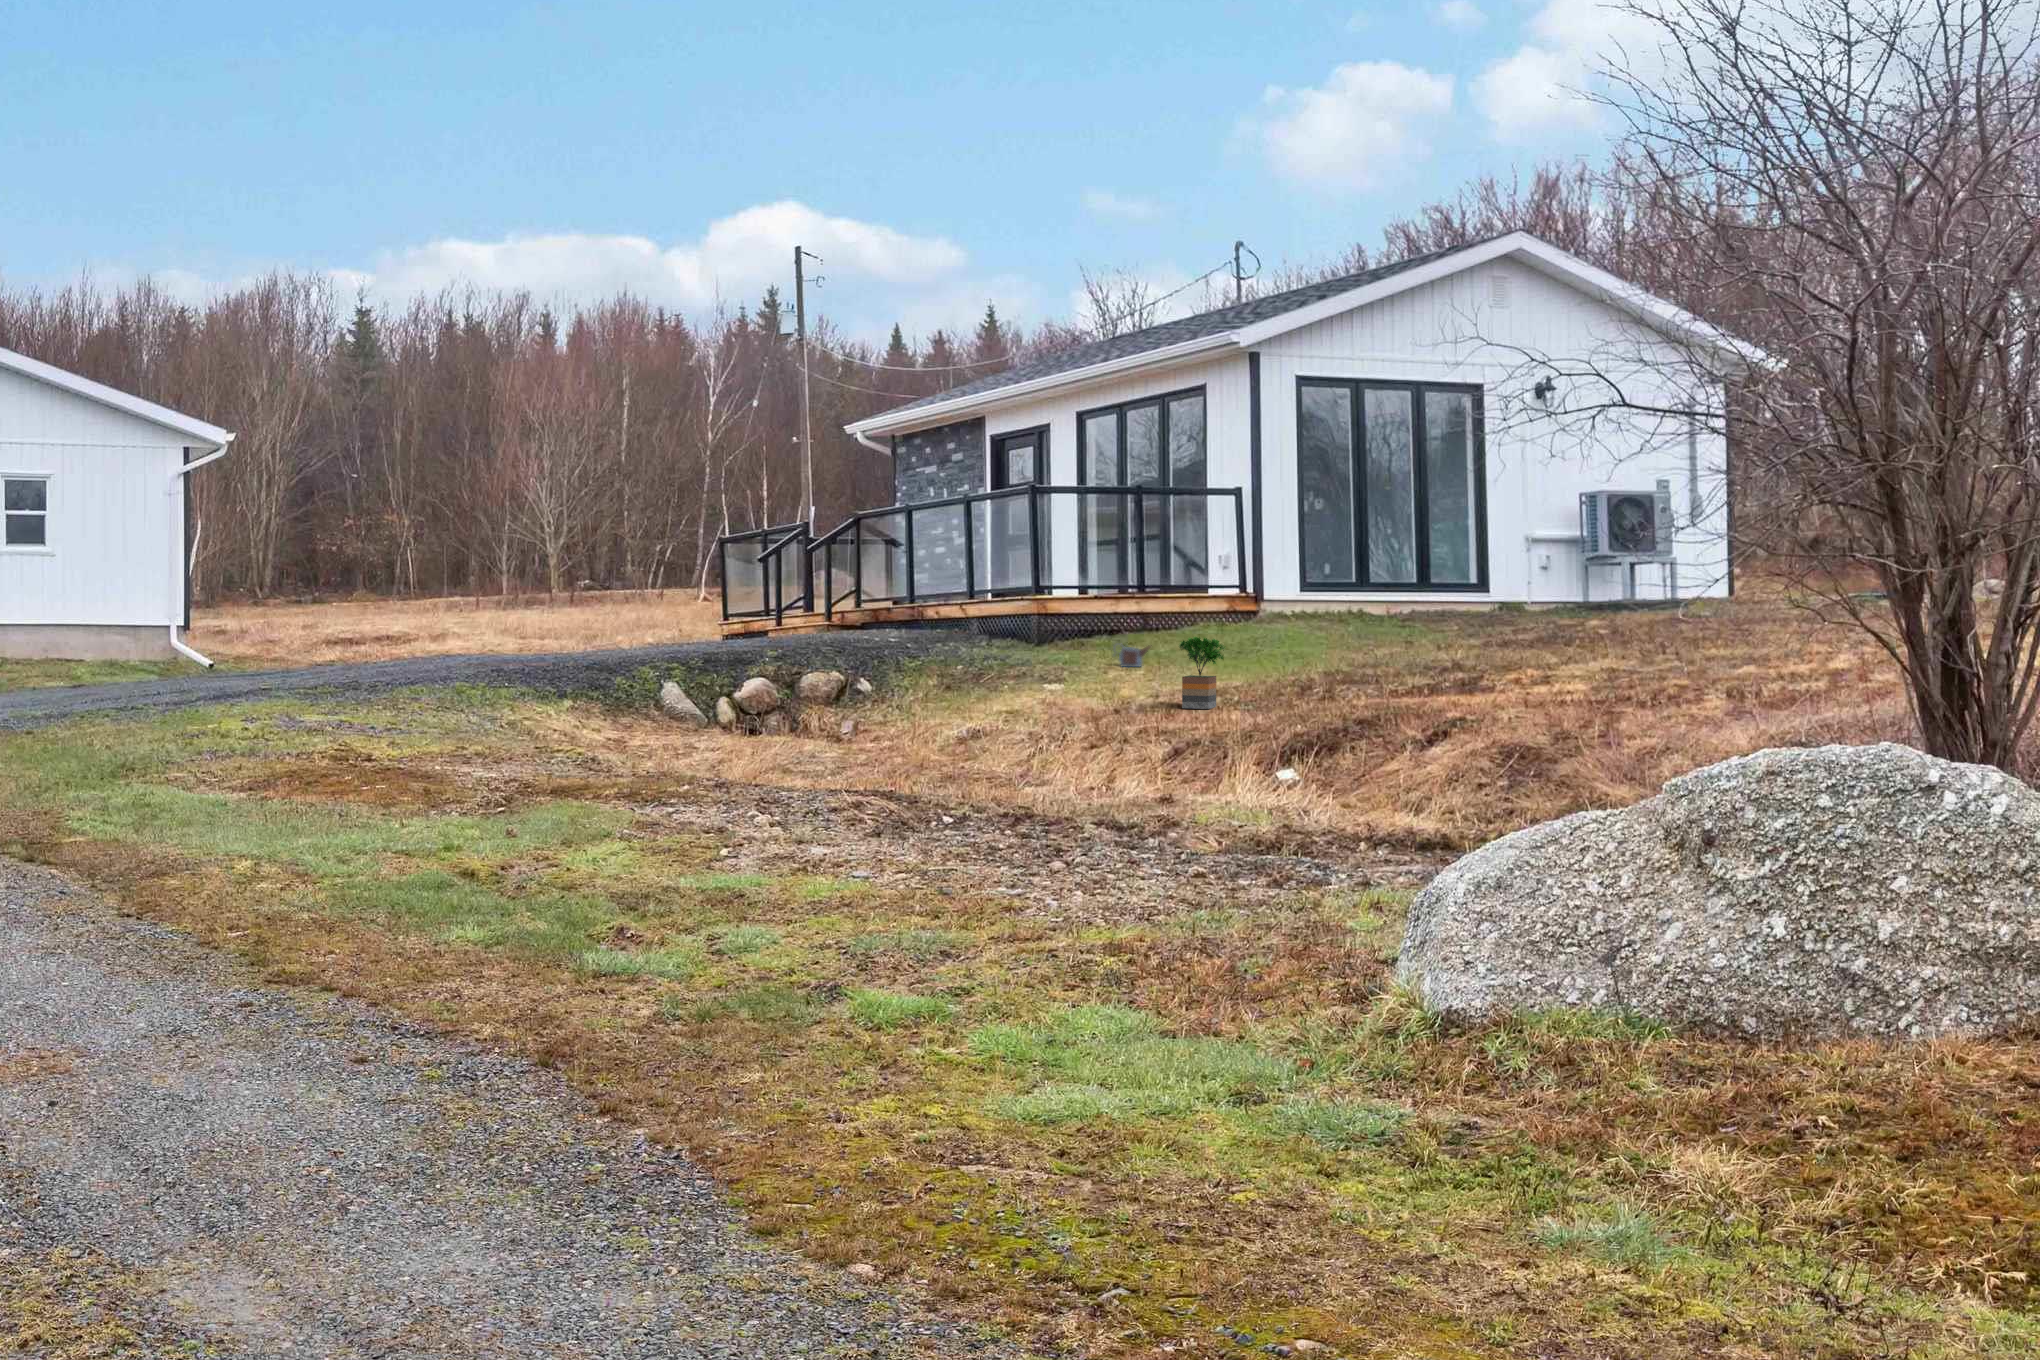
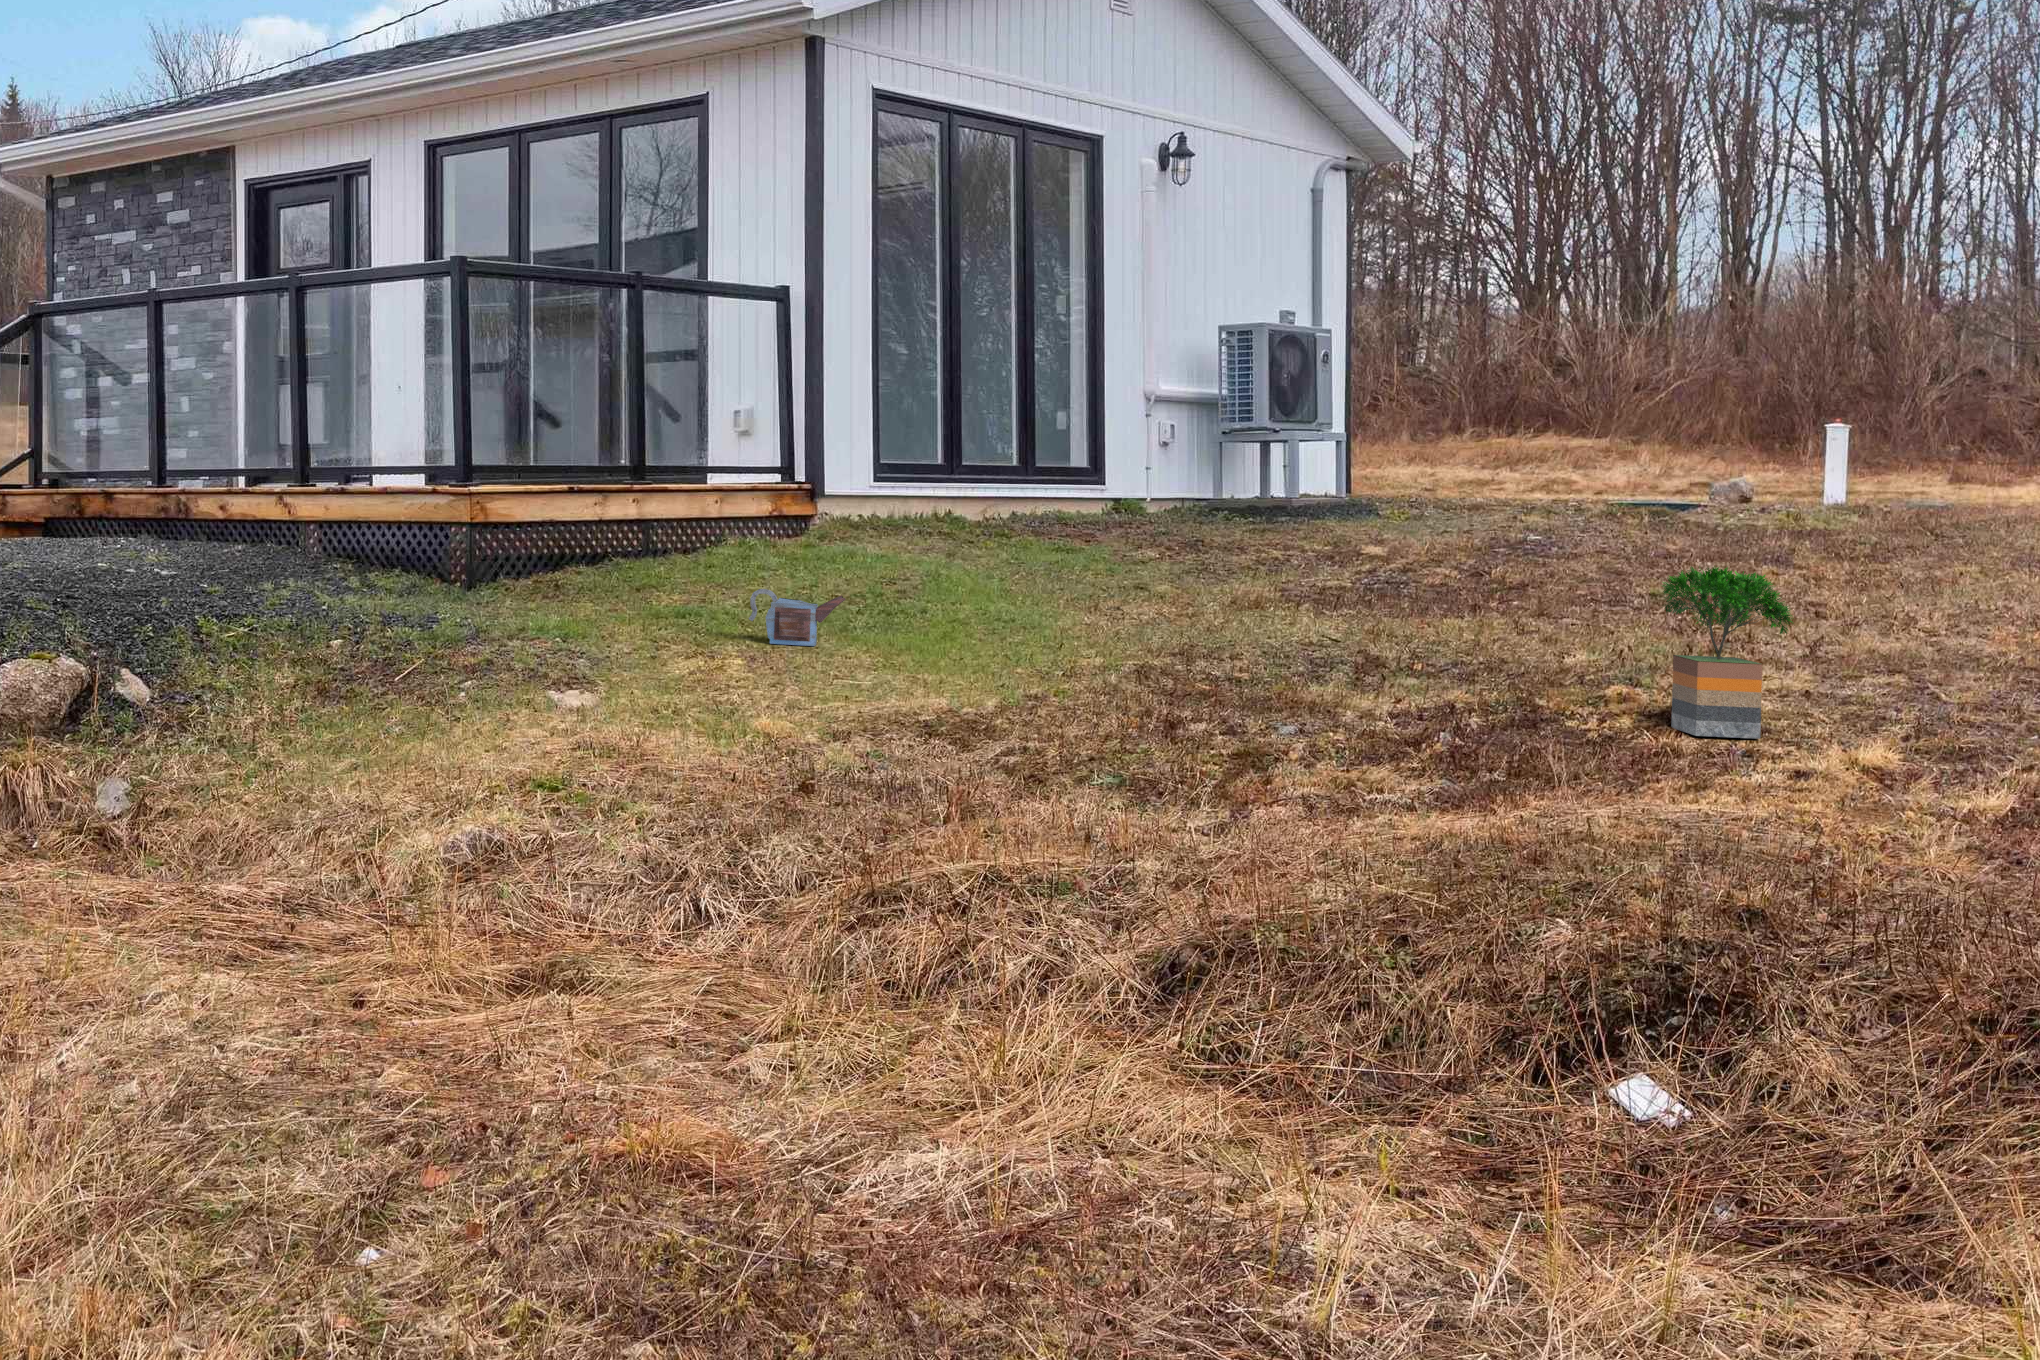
potted tree: present [1179,637,1225,709] -> present [1661,567,1792,739]

